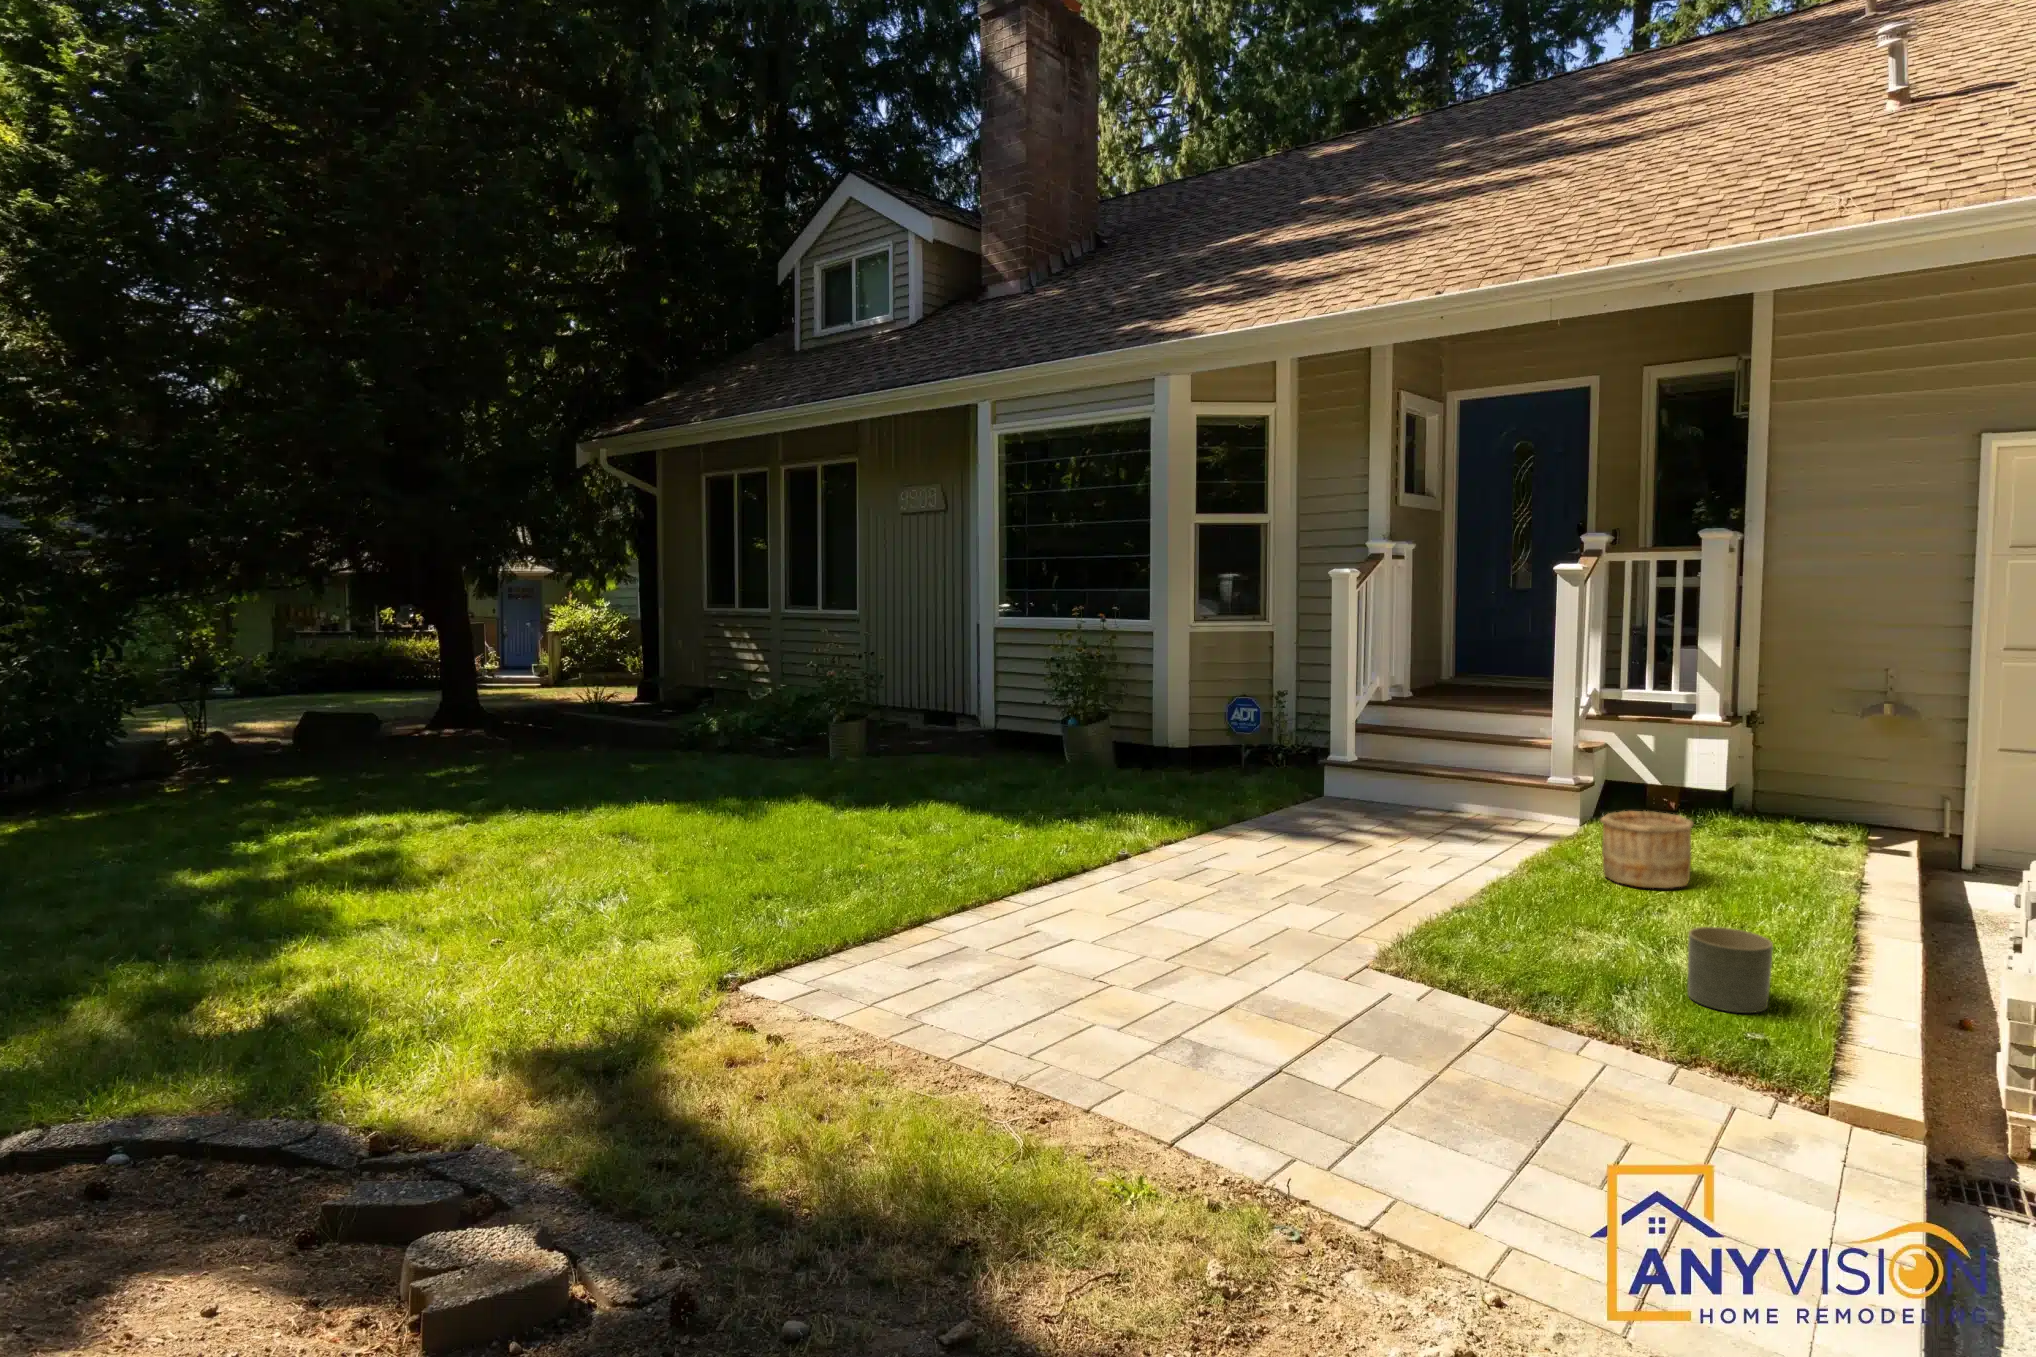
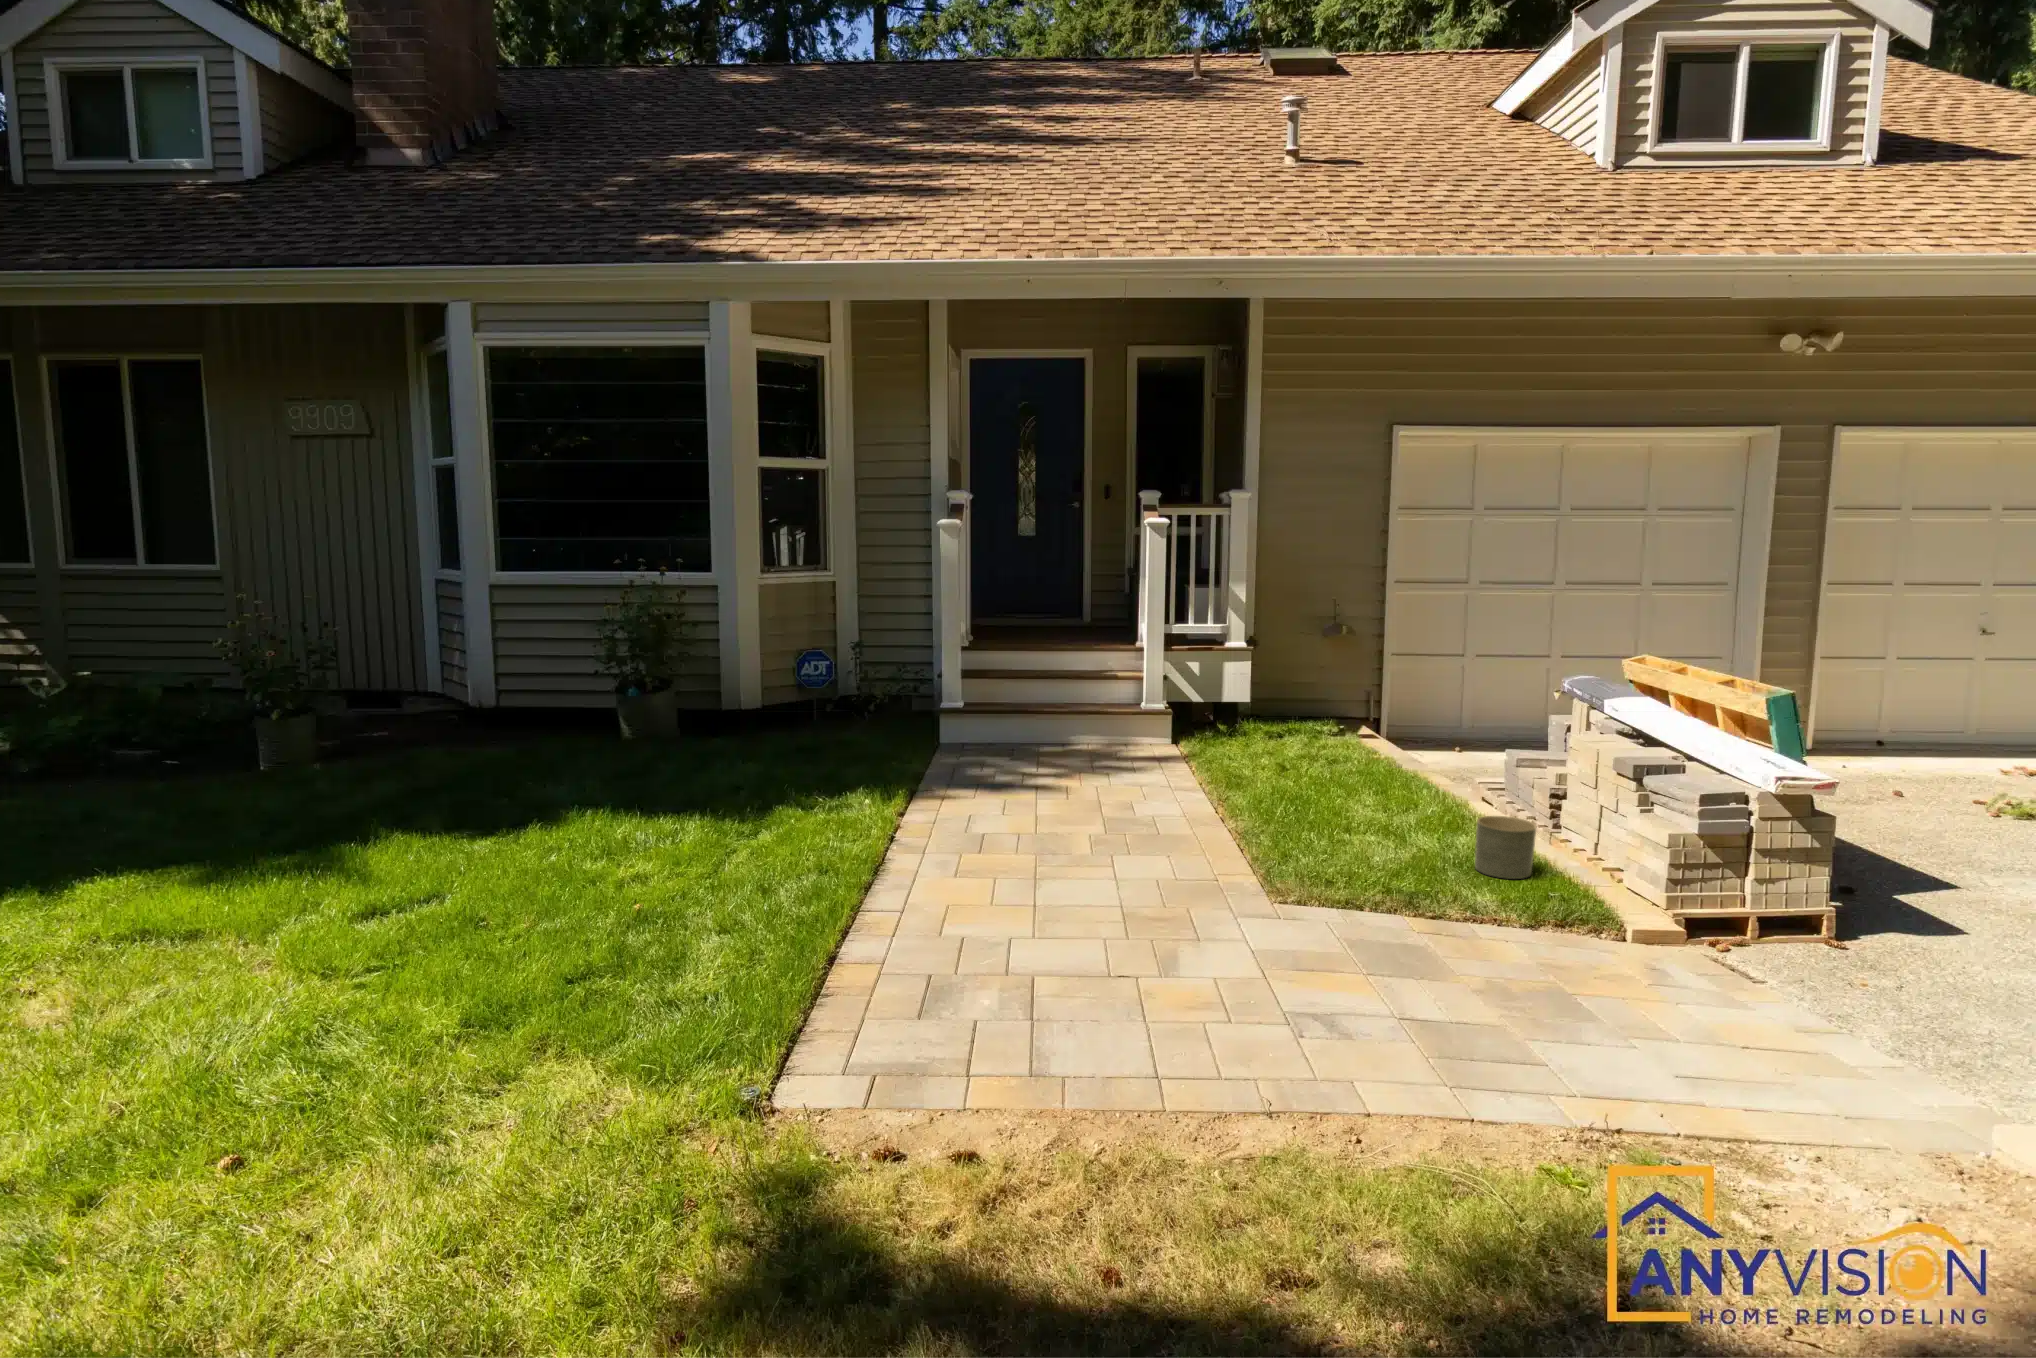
wooden bucket: present [1600,811,1693,888] -> none [1275,729,1345,792]

